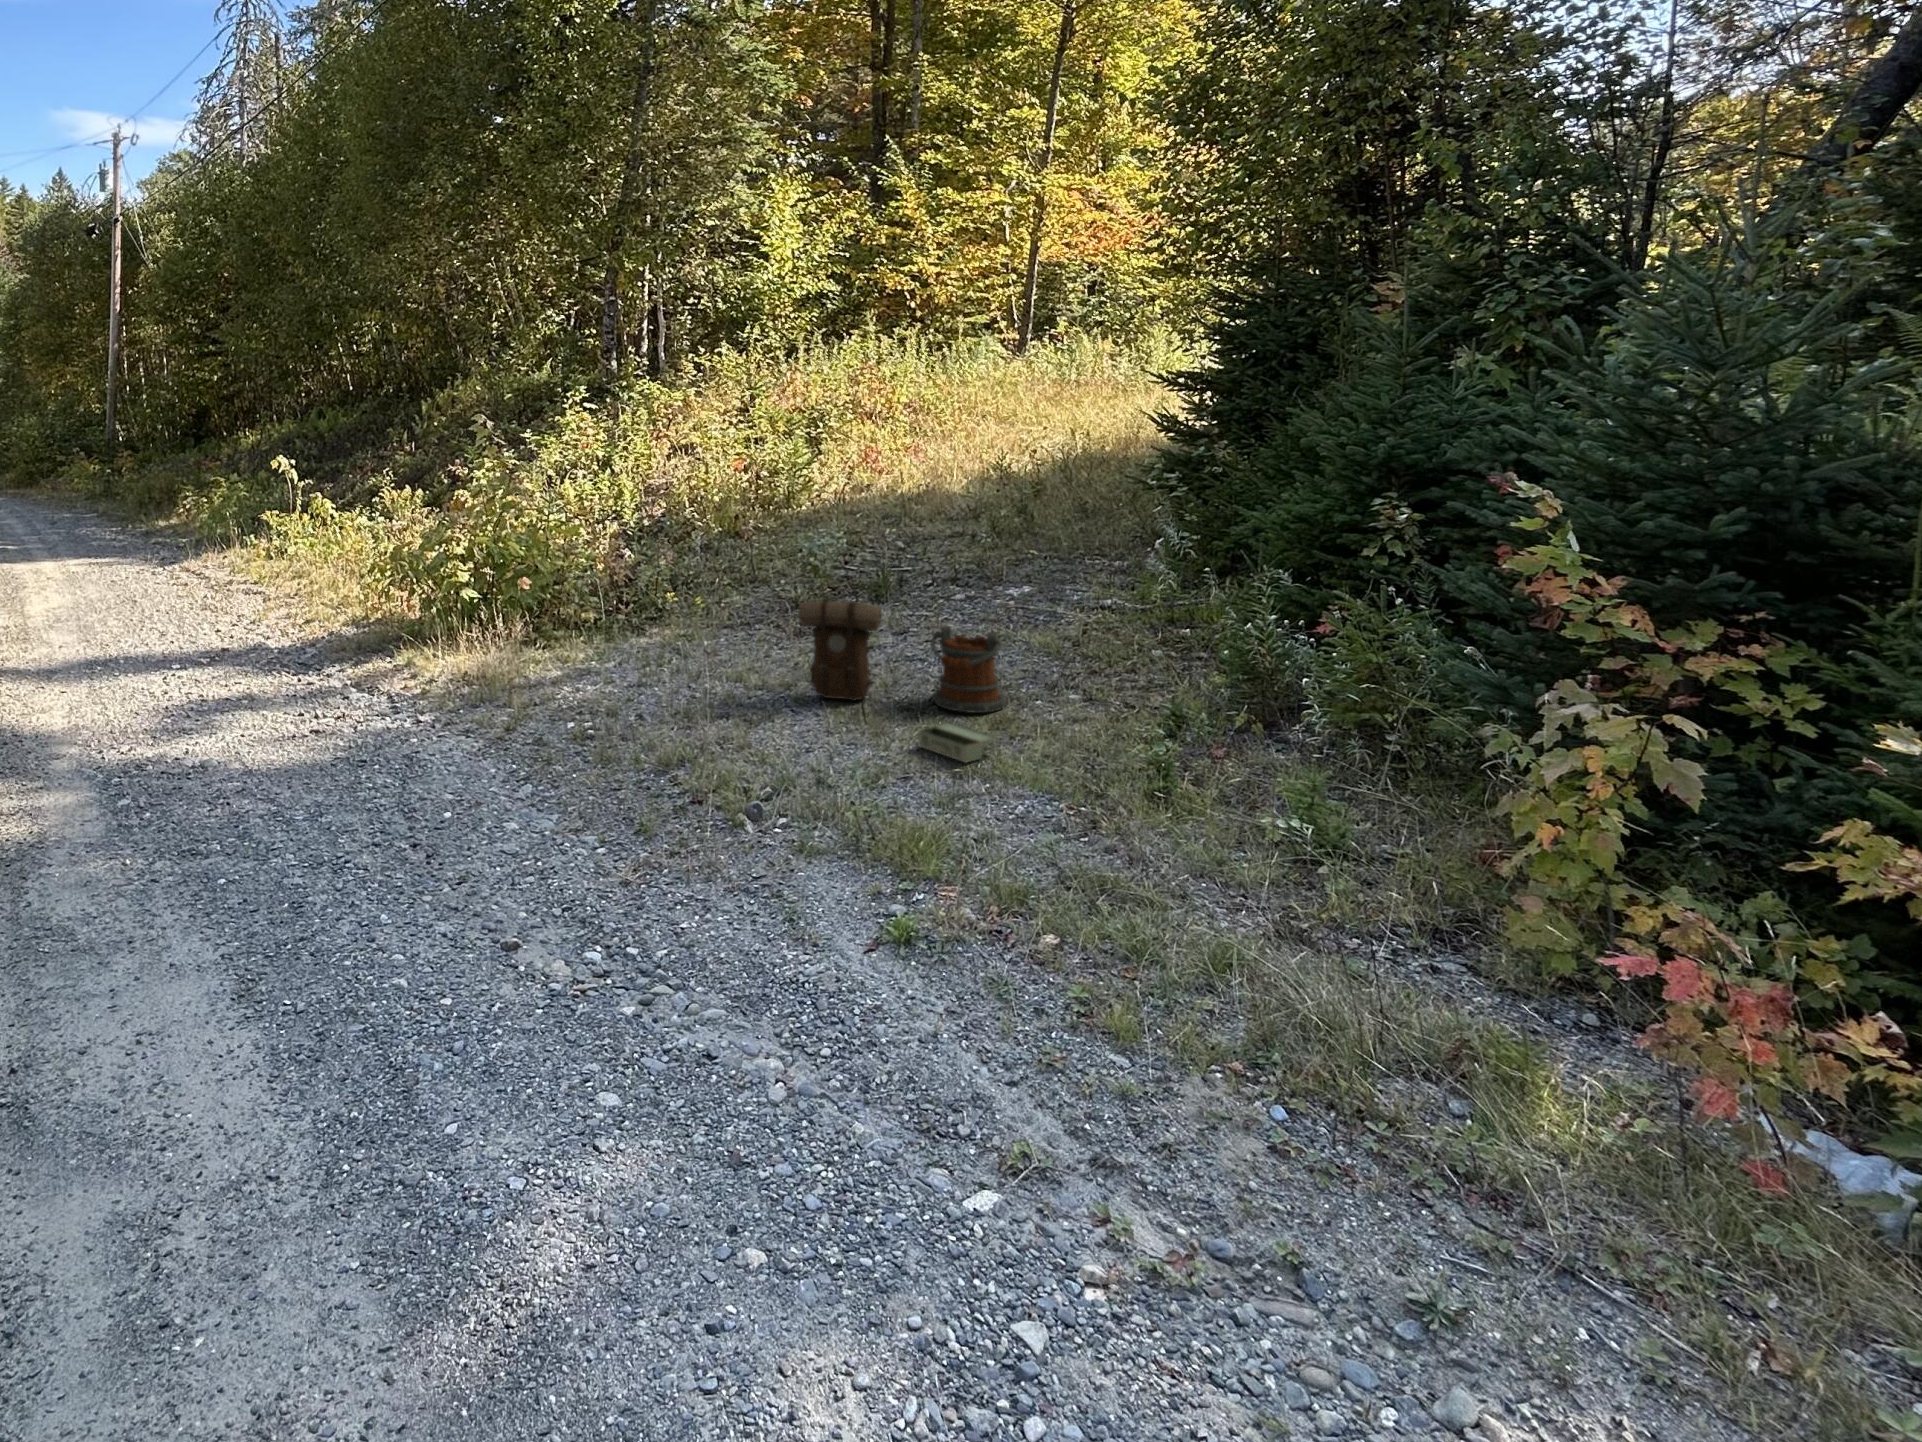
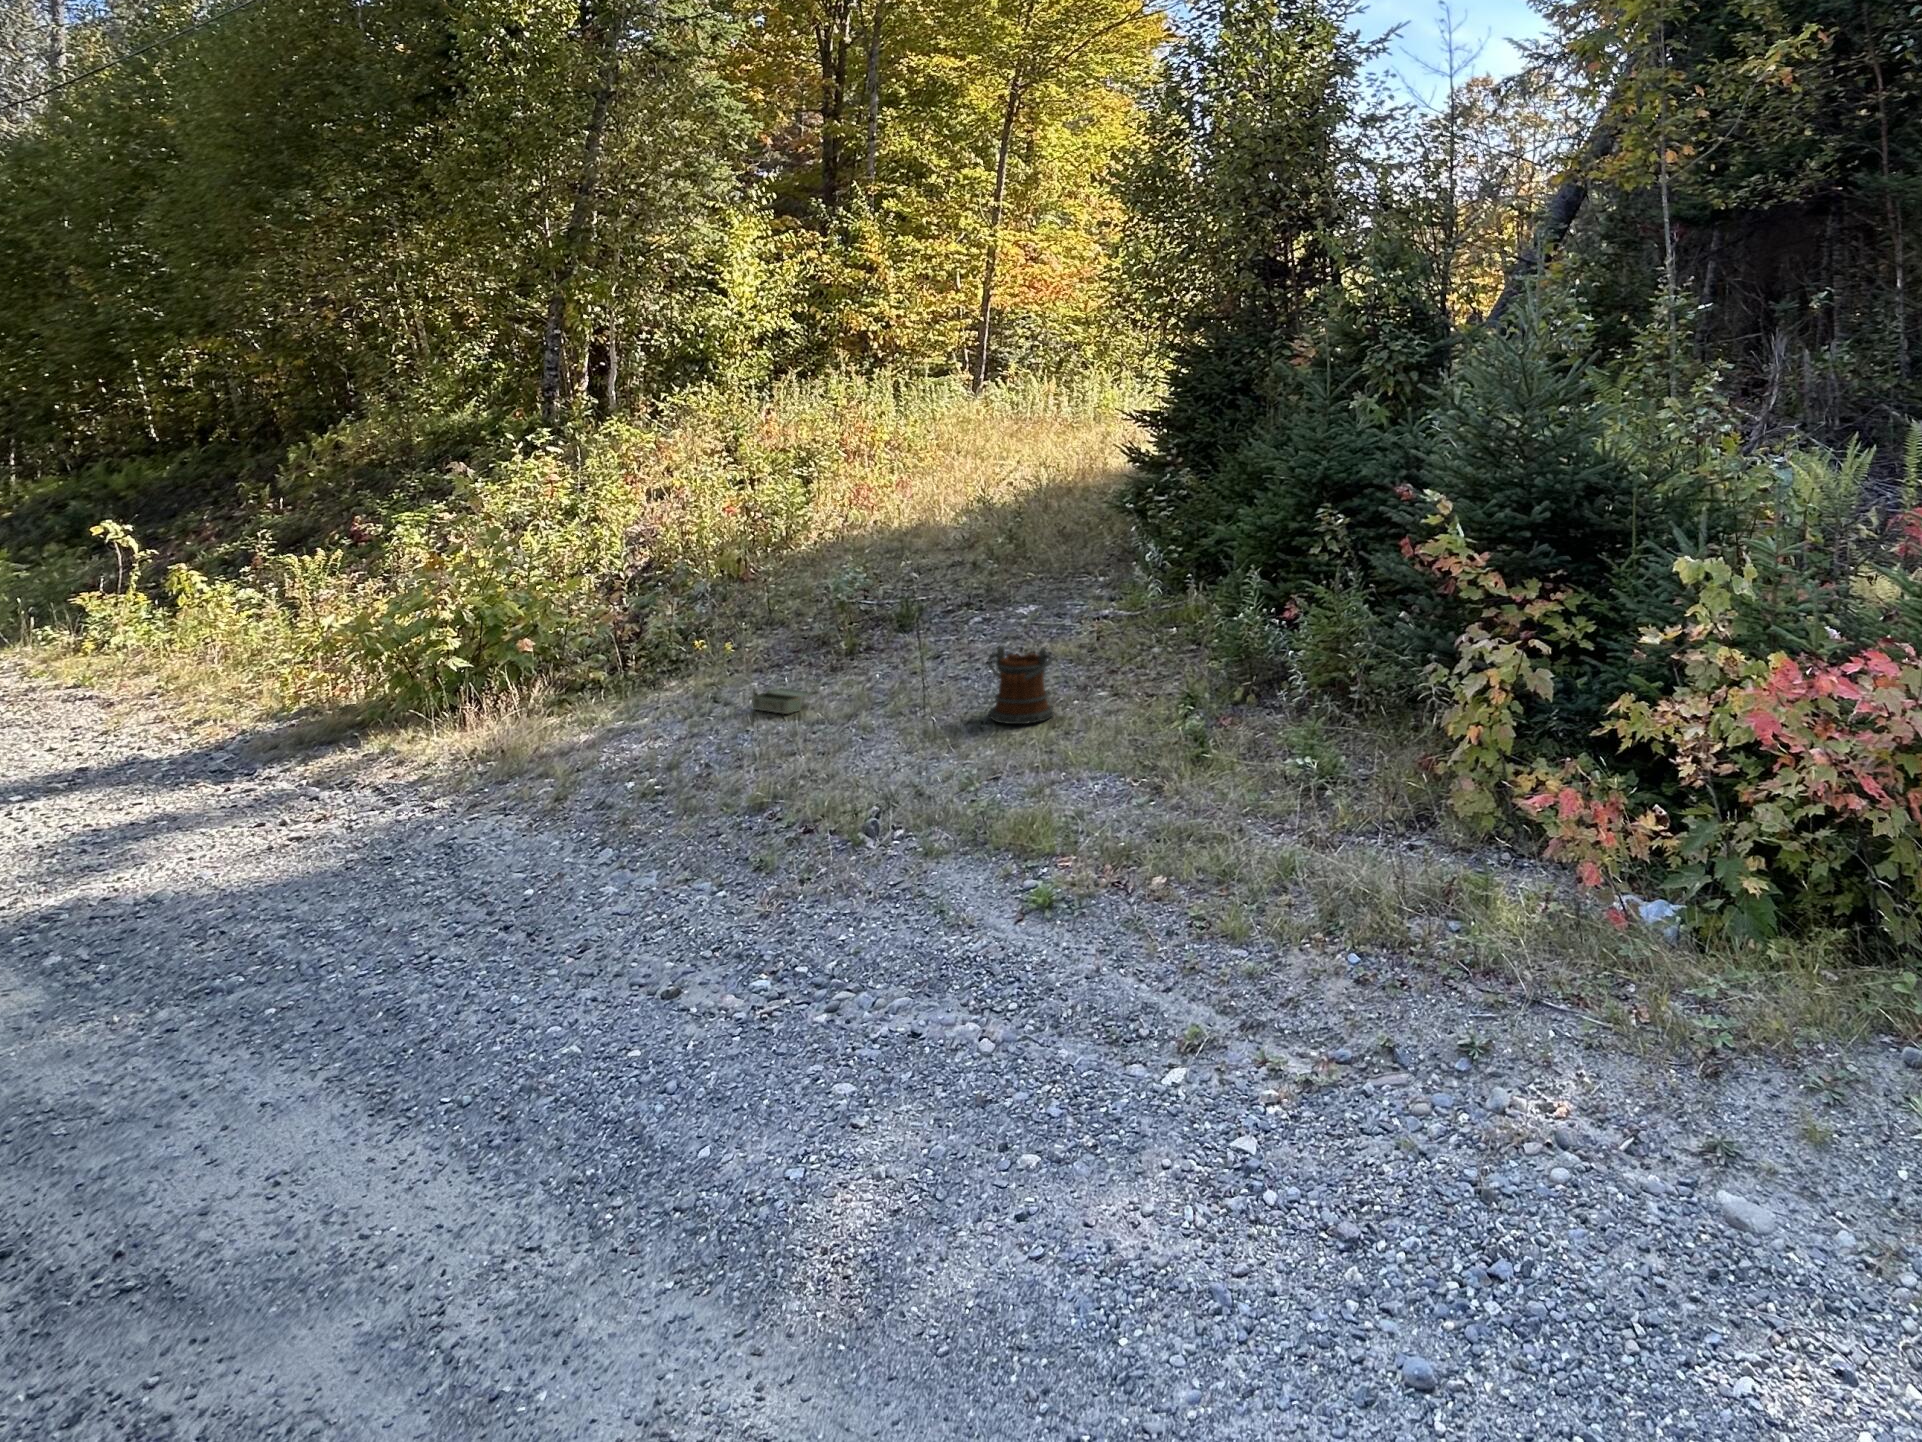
backpack: present [798,600,882,701] -> none [863,631,943,729]
toolbox: present [918,723,996,762] -> present [752,688,812,714]

